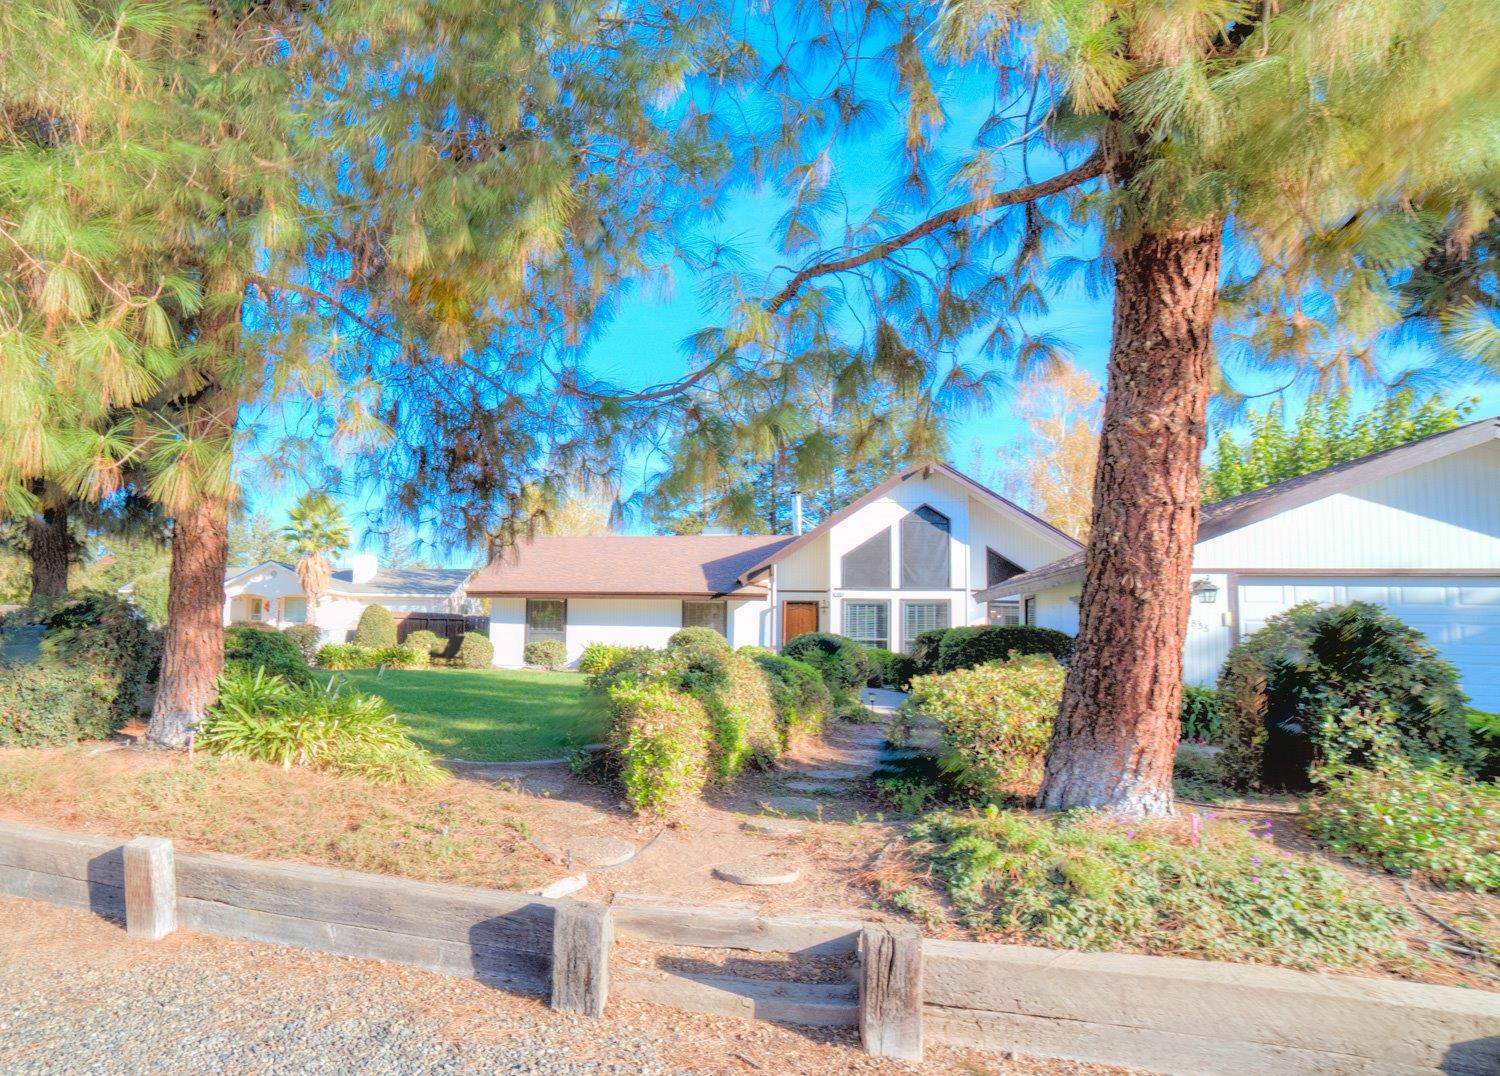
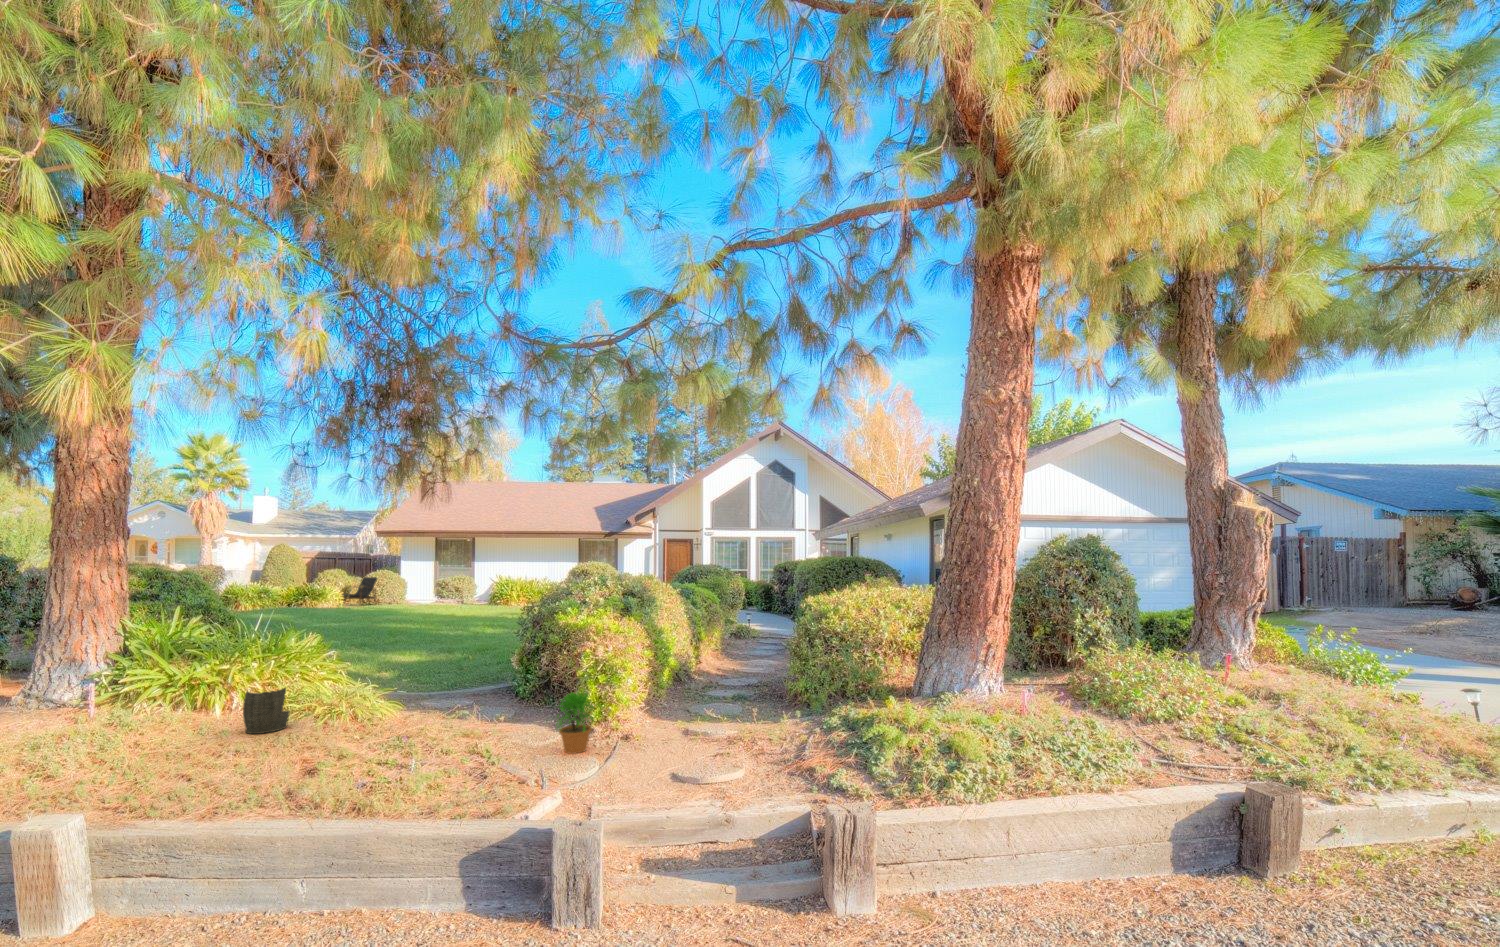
woven basket: none [272,744,320,795] -> present [243,688,289,734]
potted plant: none [590,770,641,844] -> present [556,693,595,754]

